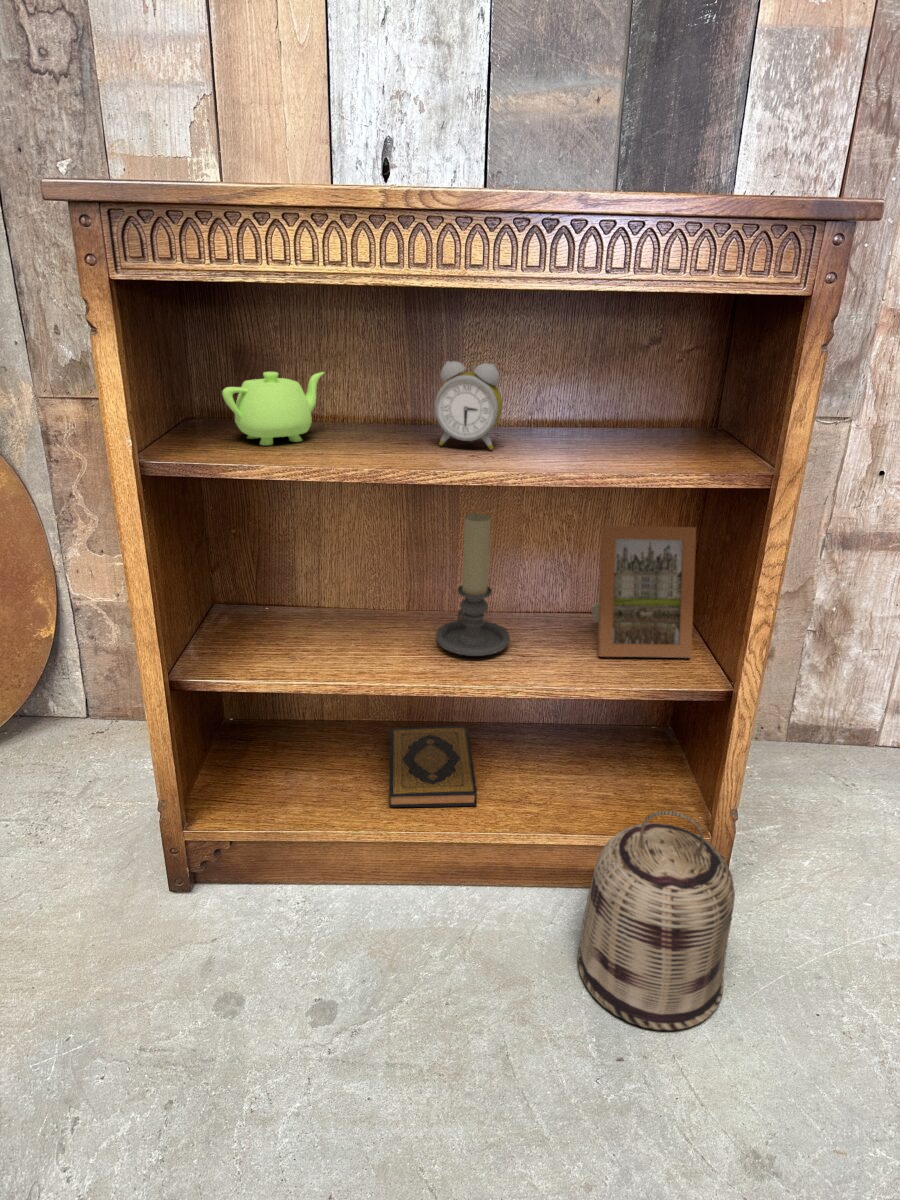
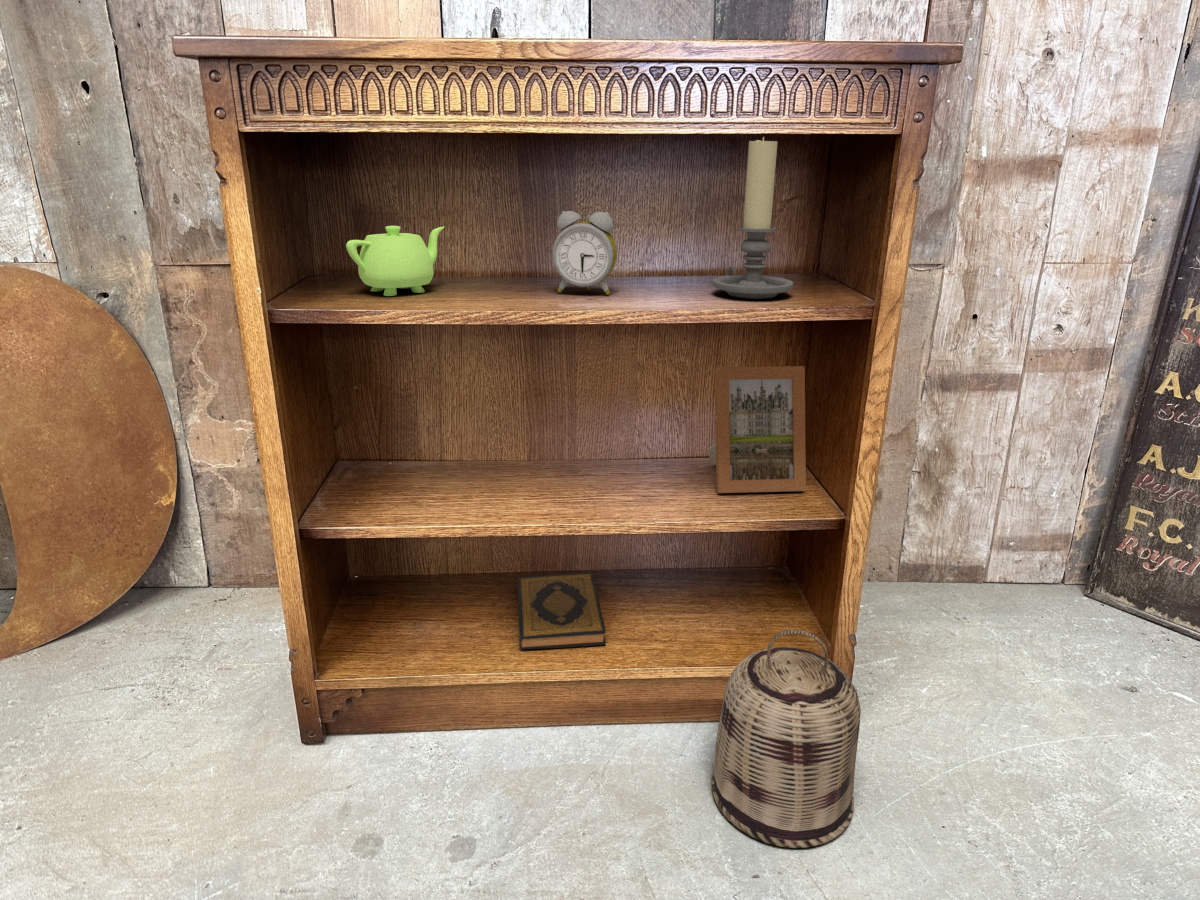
candle holder: present [436,513,510,656] -> present [713,137,793,299]

